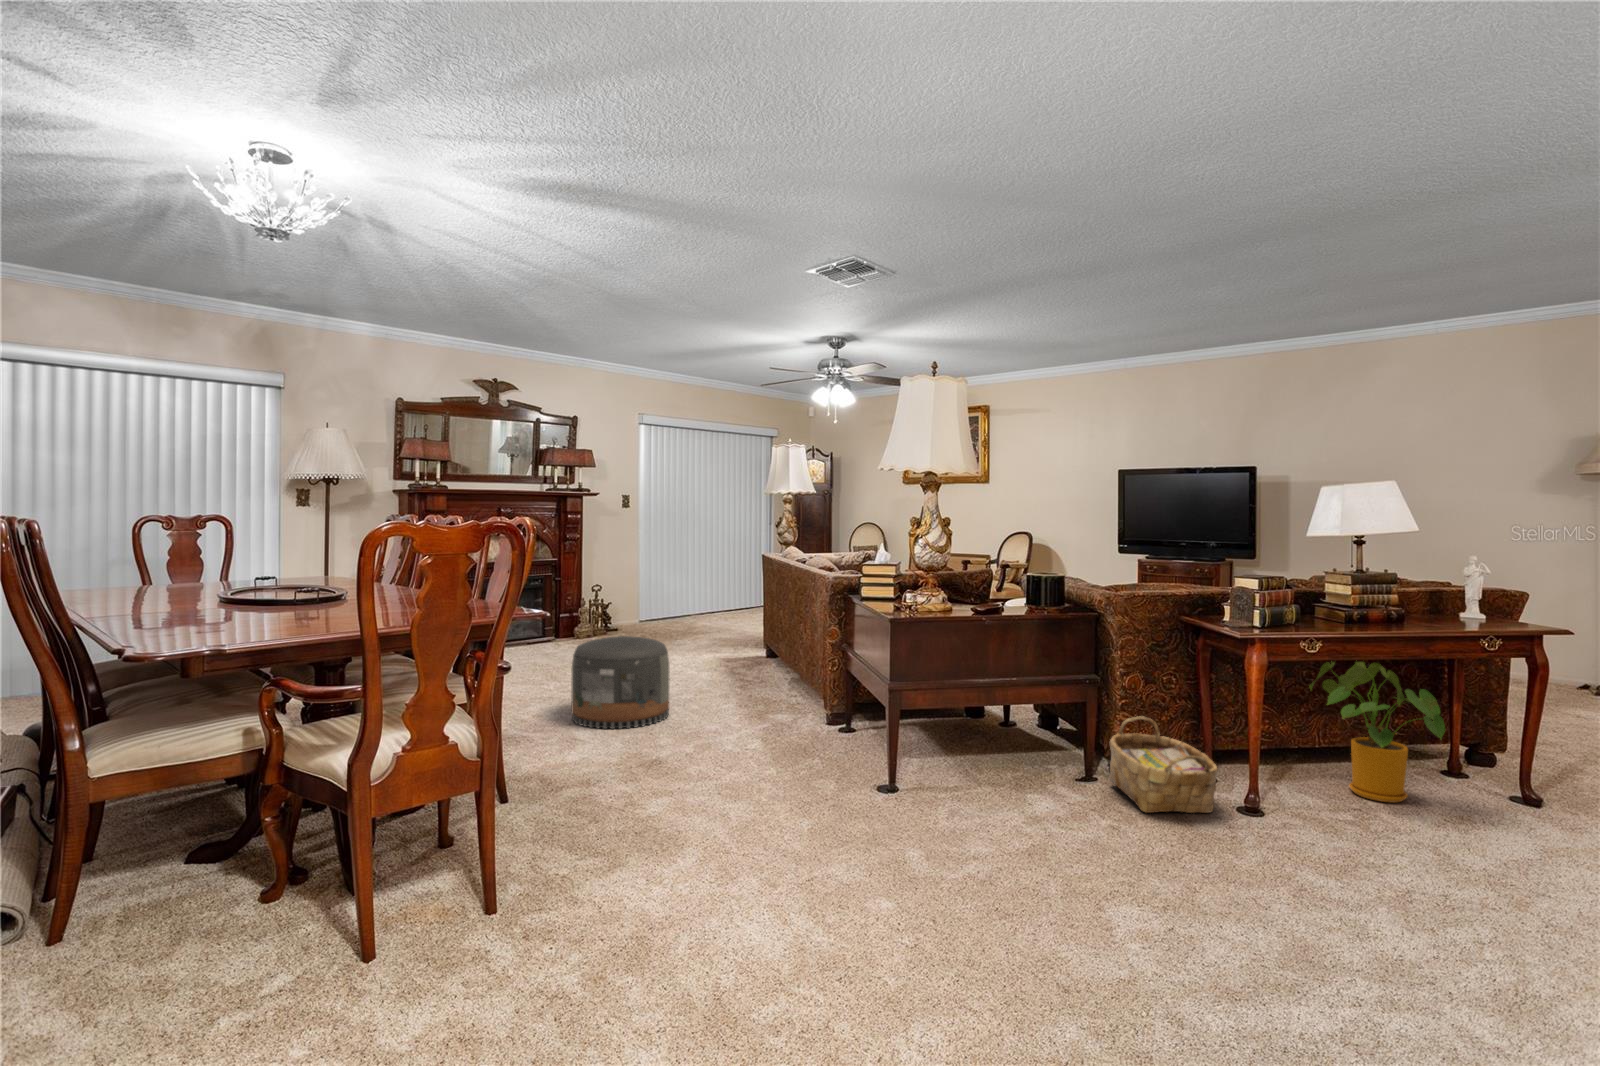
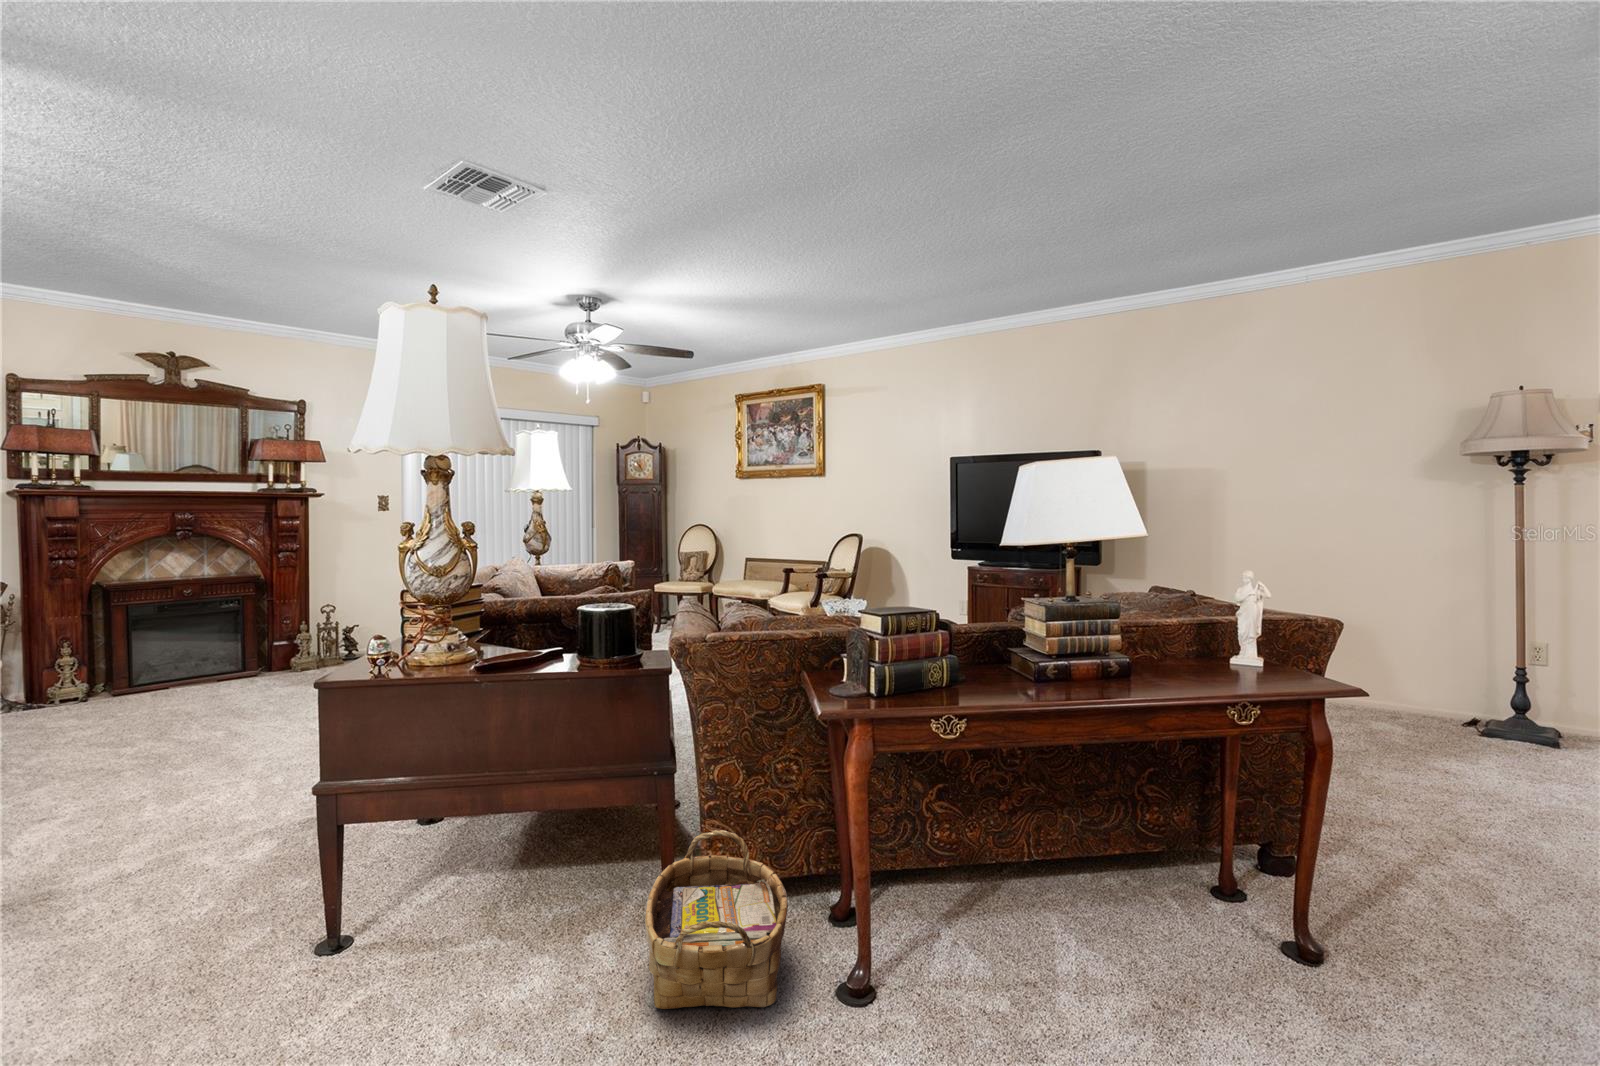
pouf: present [571,636,669,729] -> none [45,688,220,827]
house plant: present [1309,662,1445,803] -> none [996,732,1158,972]

